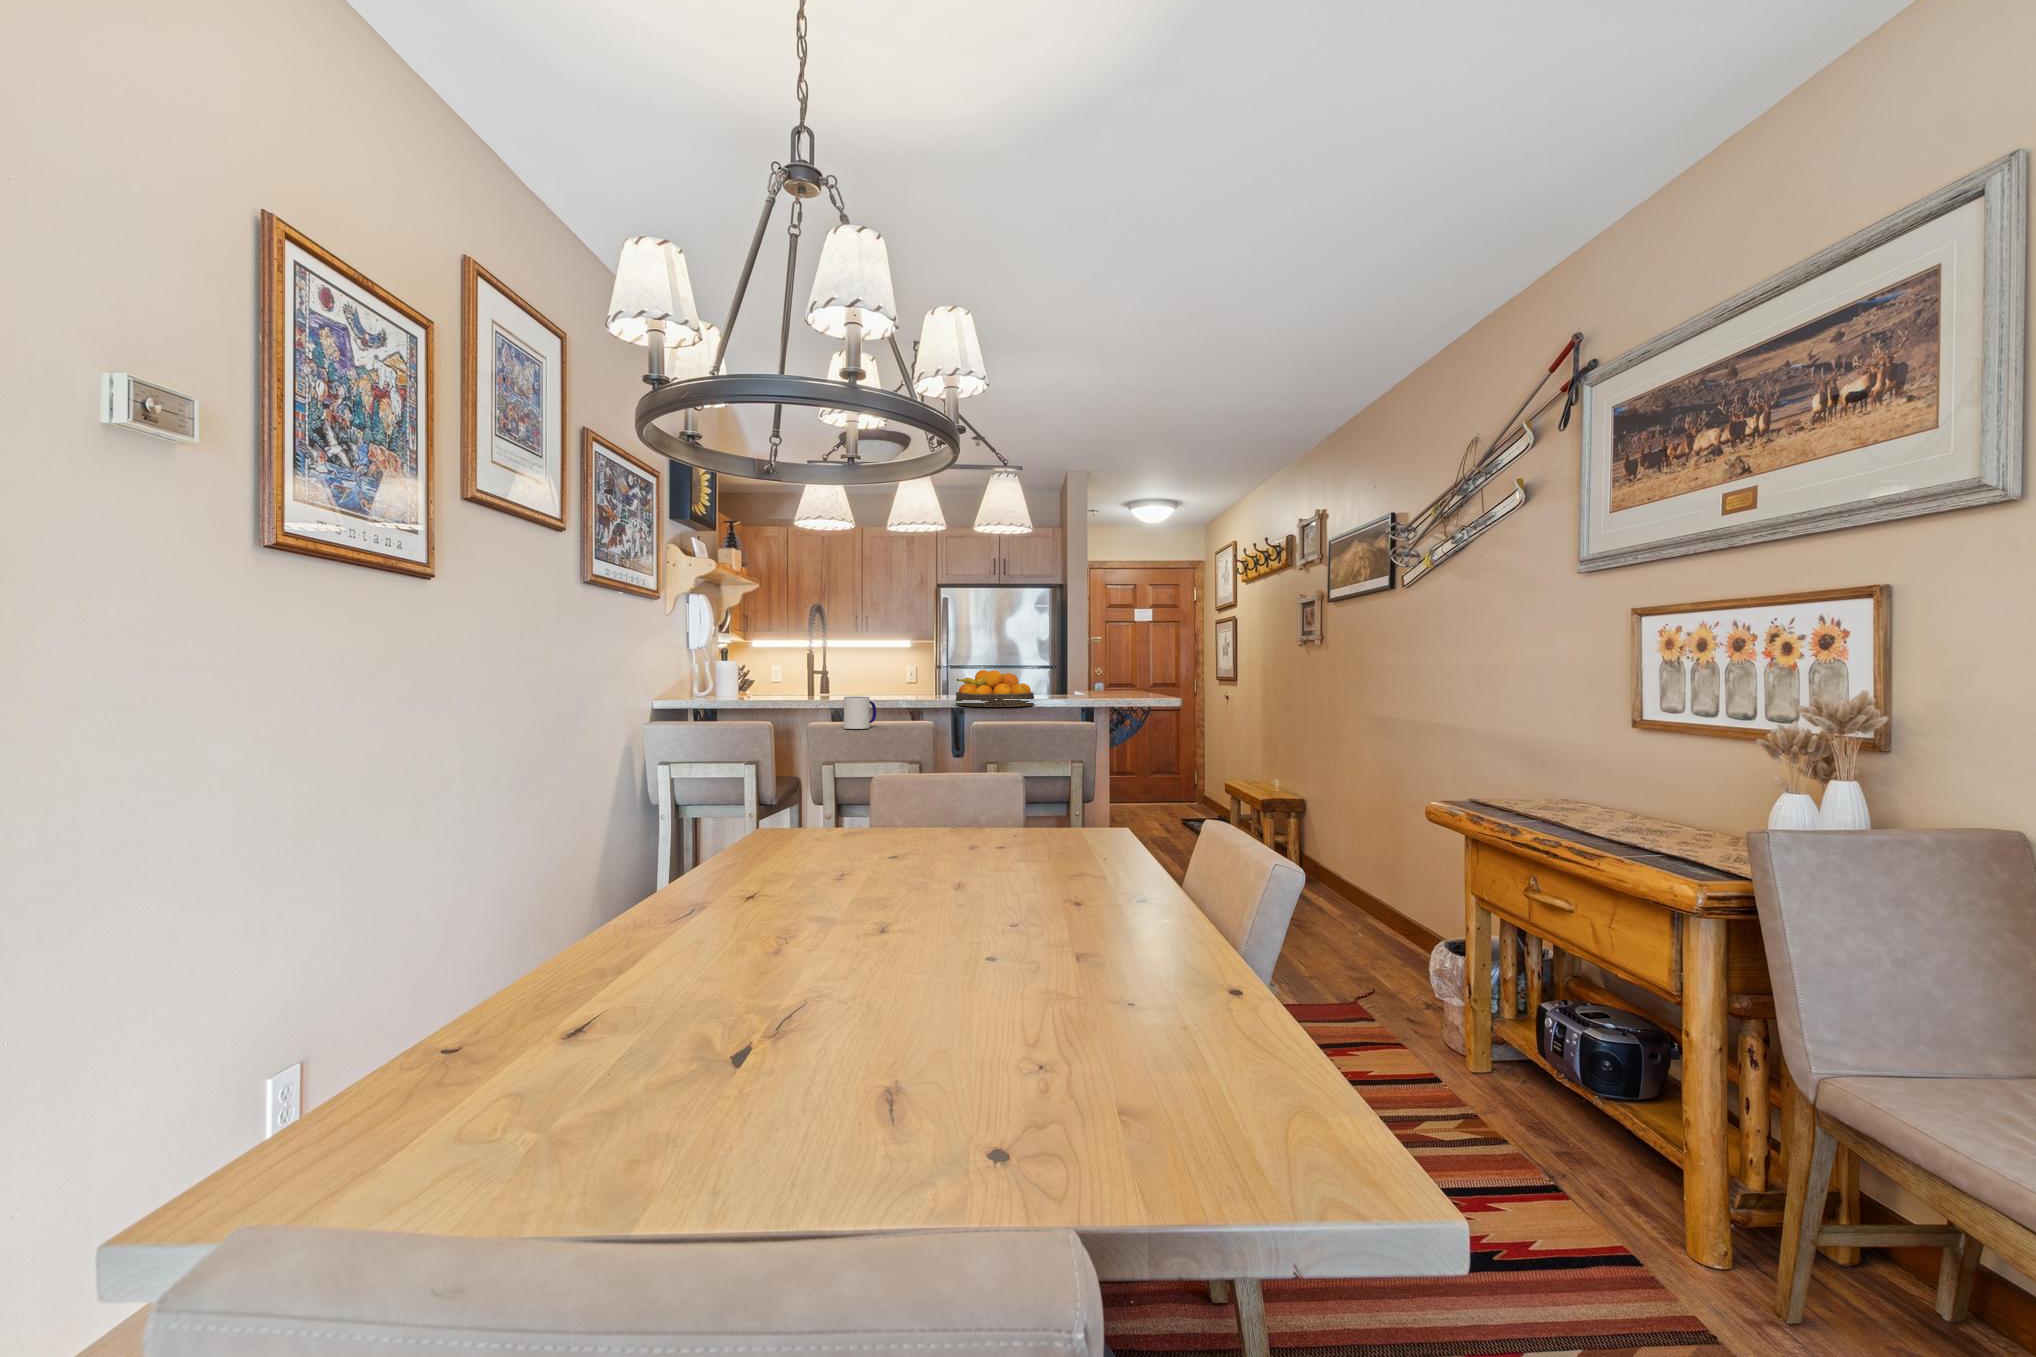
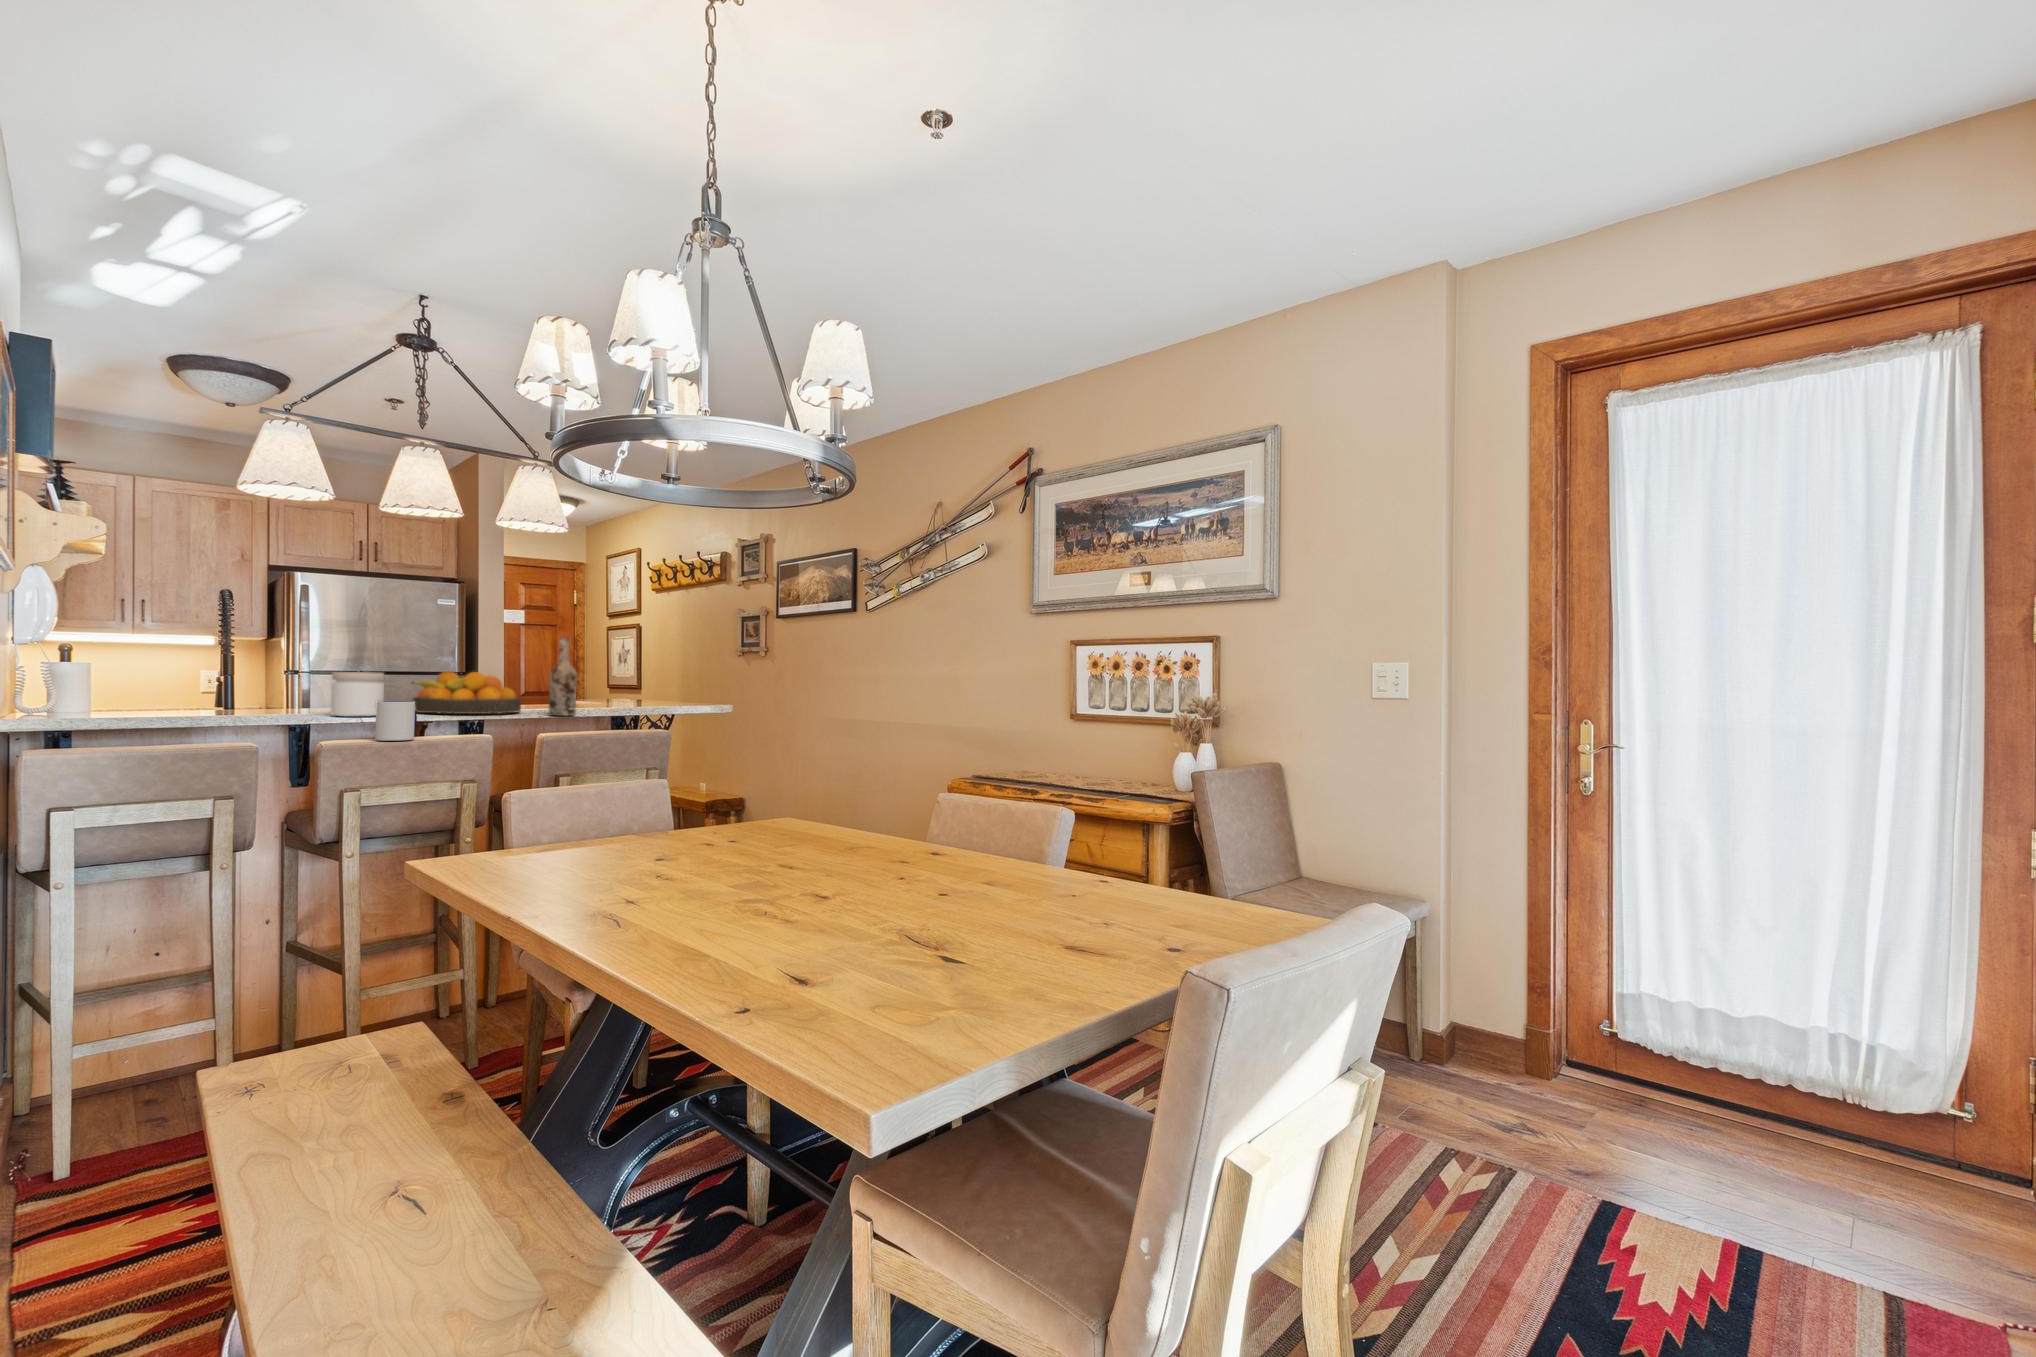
wine bottle: none [1044,637,1066,710] -> present [549,637,577,716]
jar: none [894,672,928,708] -> present [331,672,384,717]

